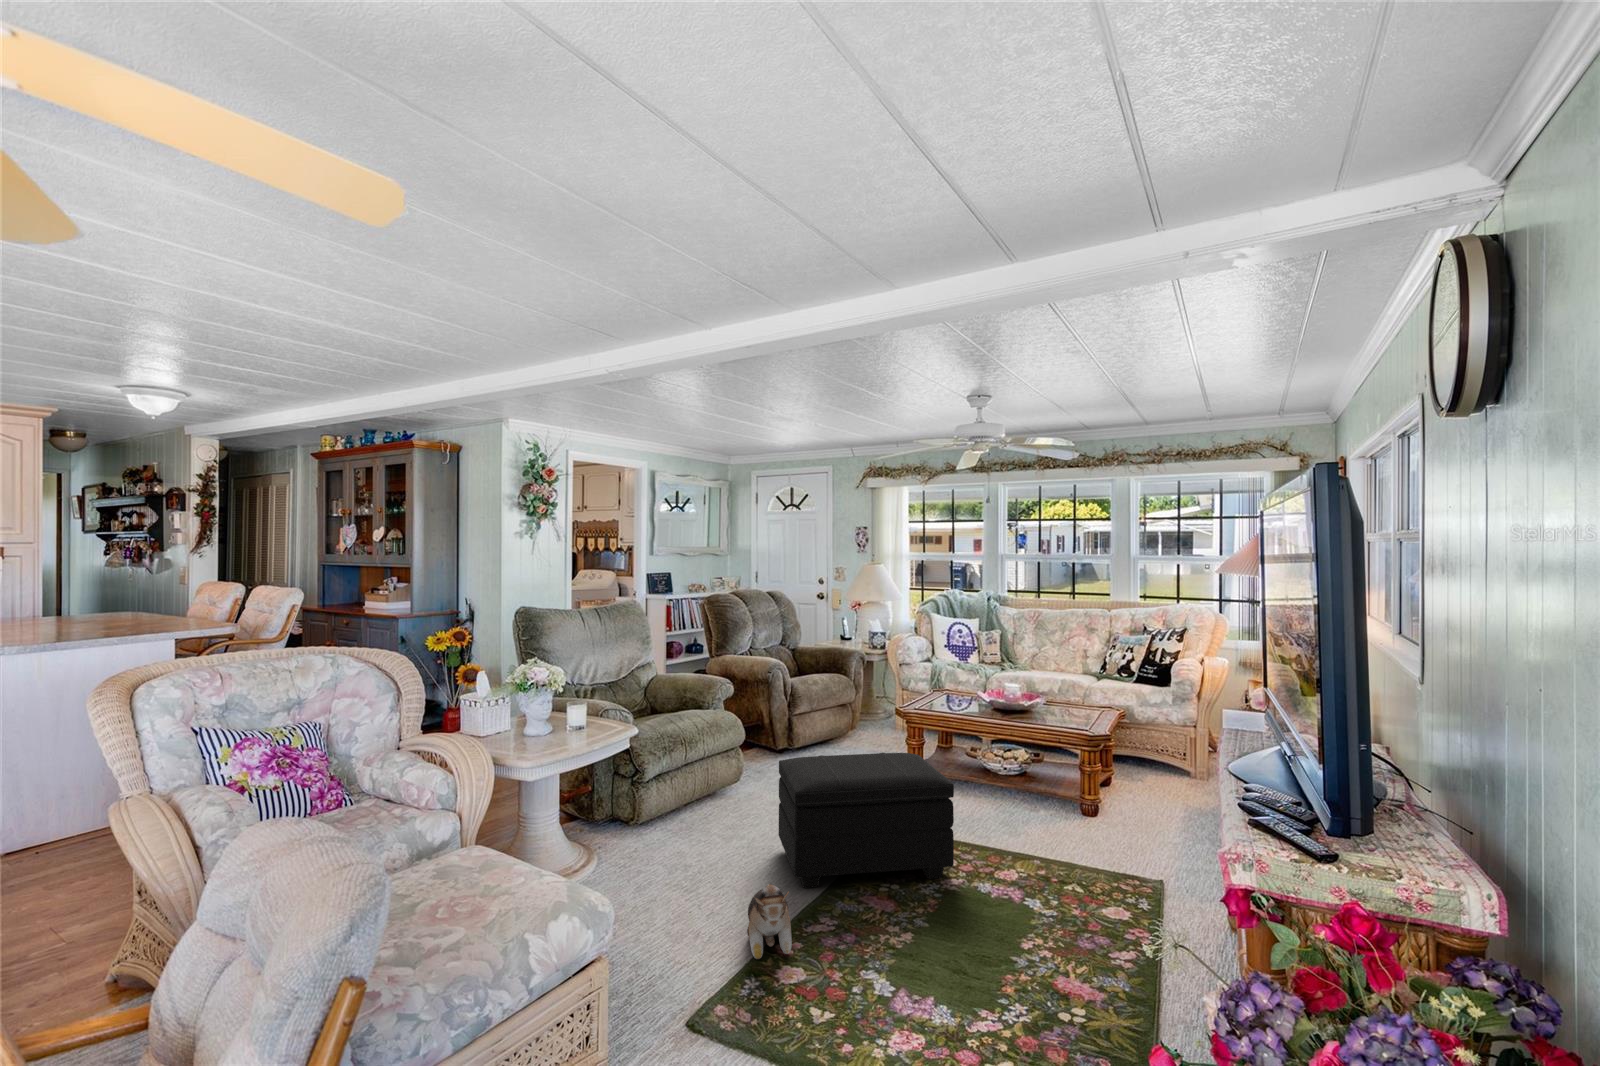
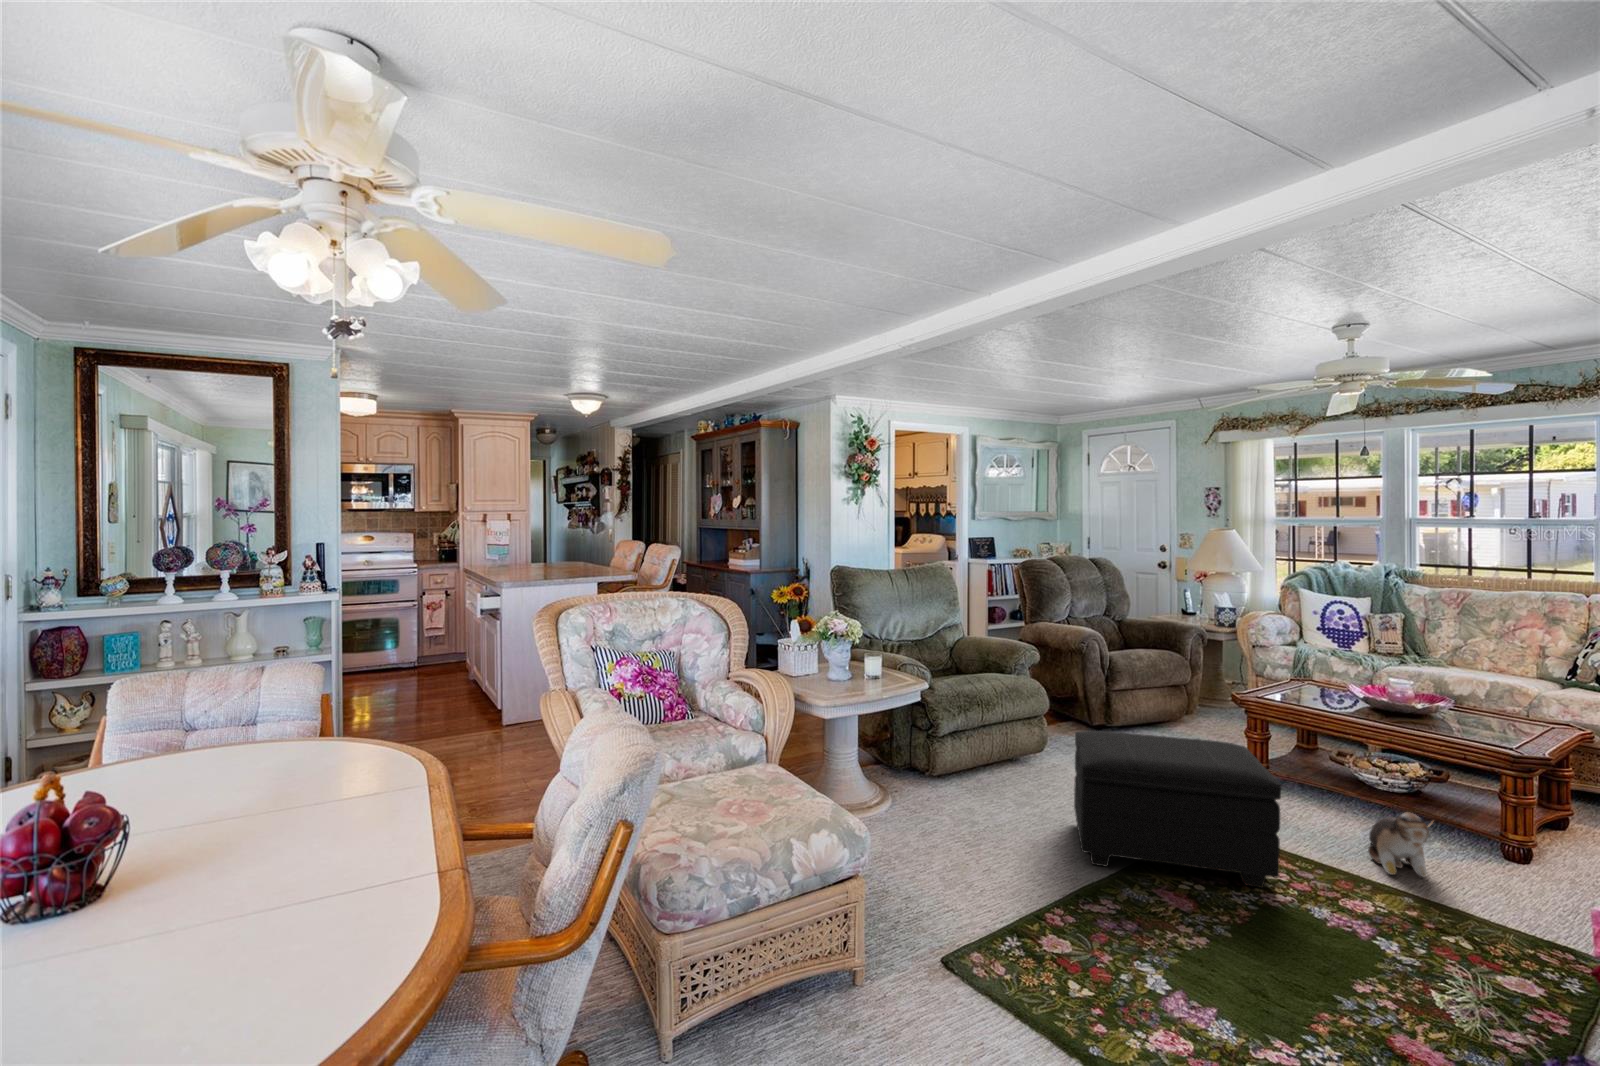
plush toy: present [747,884,792,959] -> present [1368,812,1433,876]

